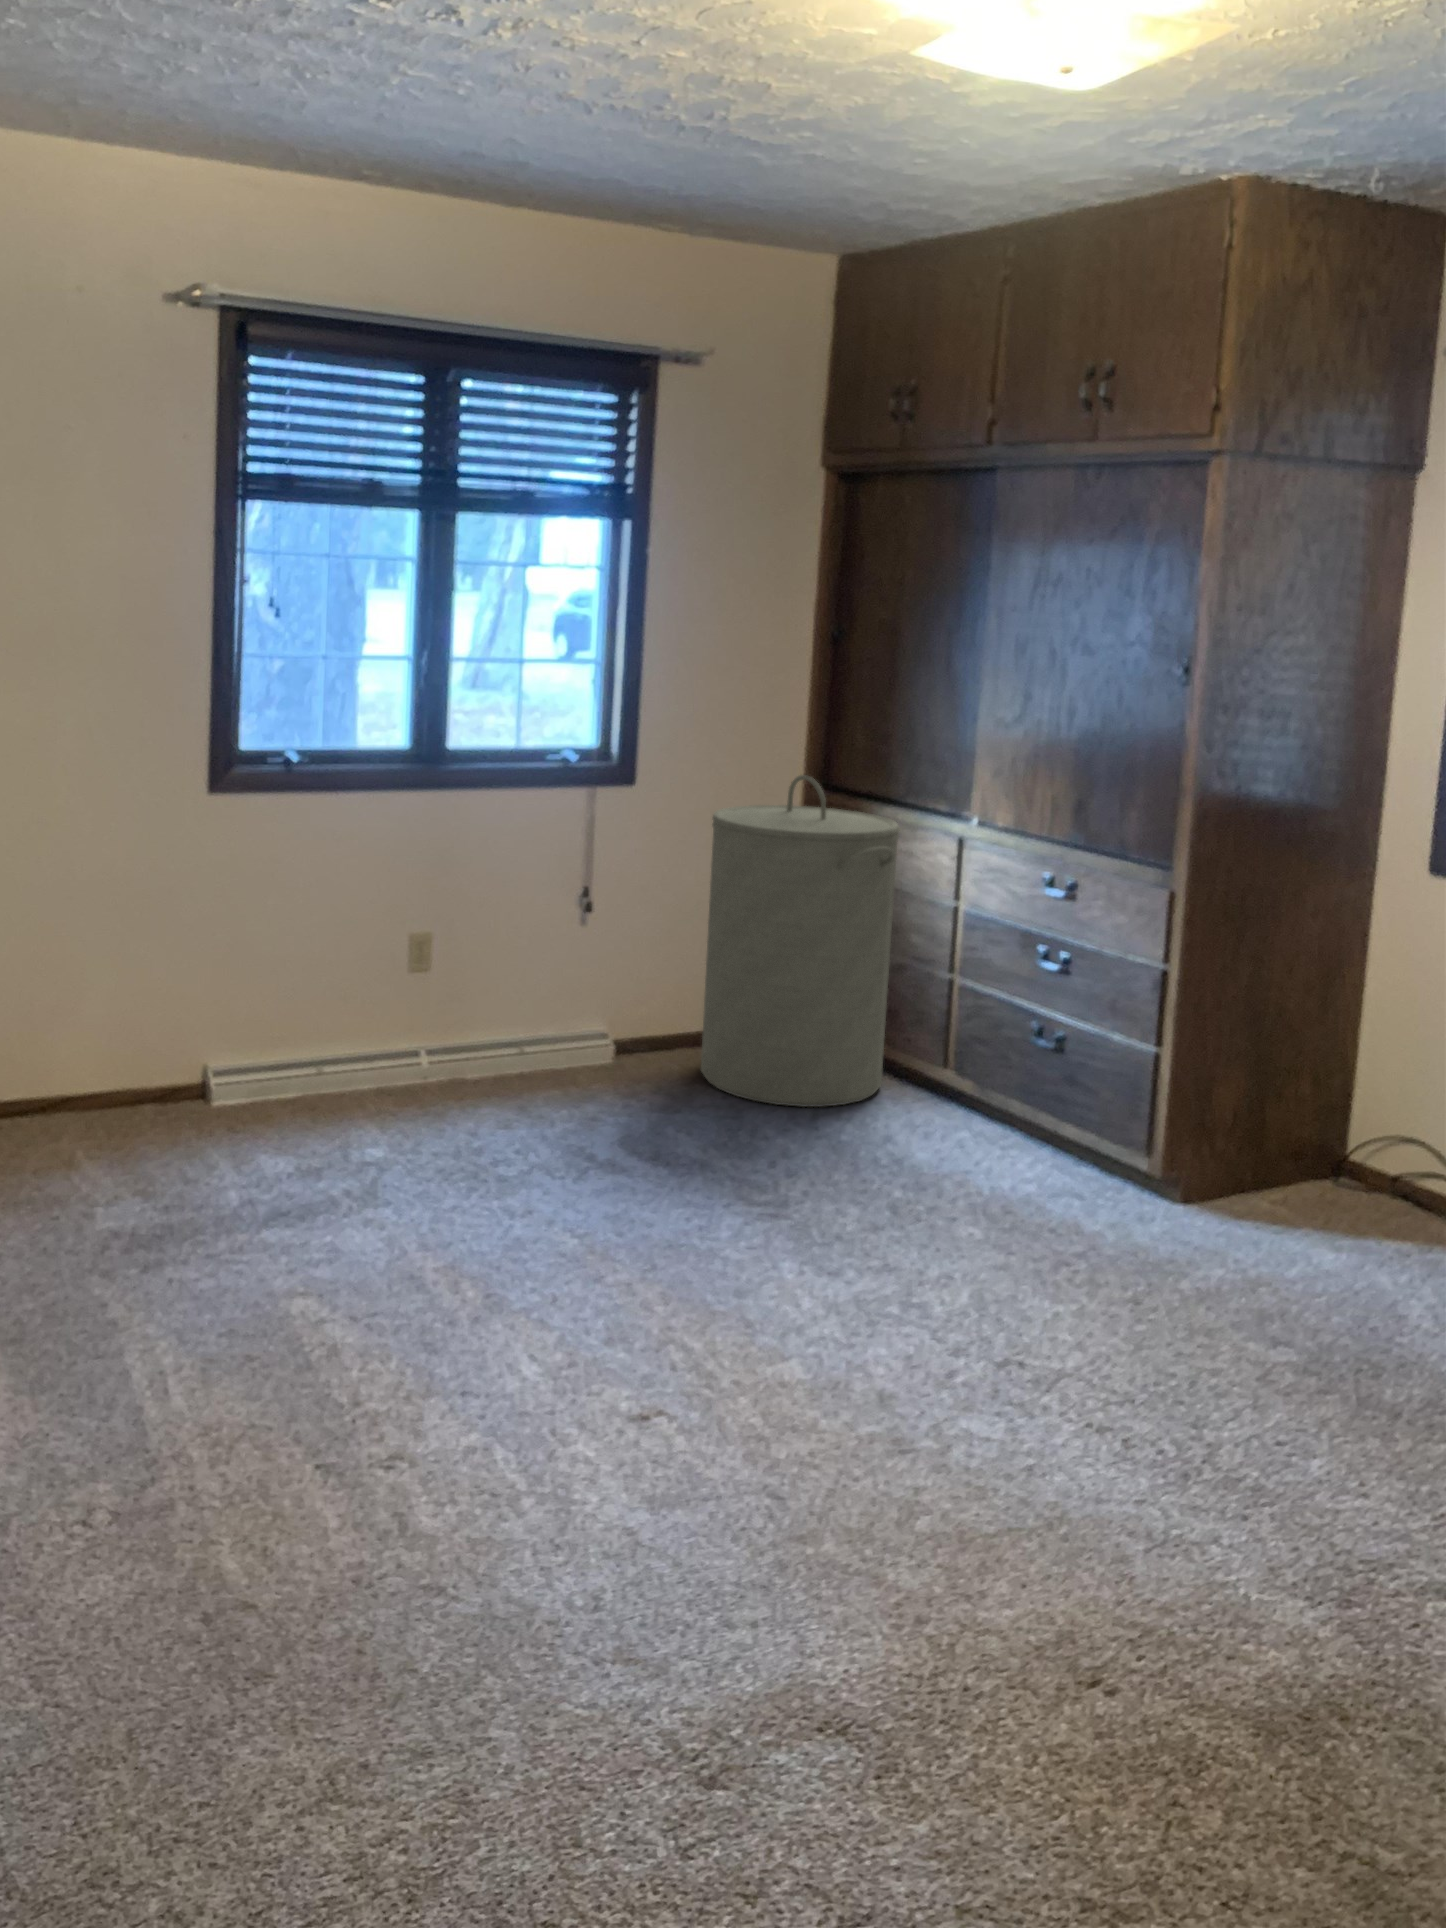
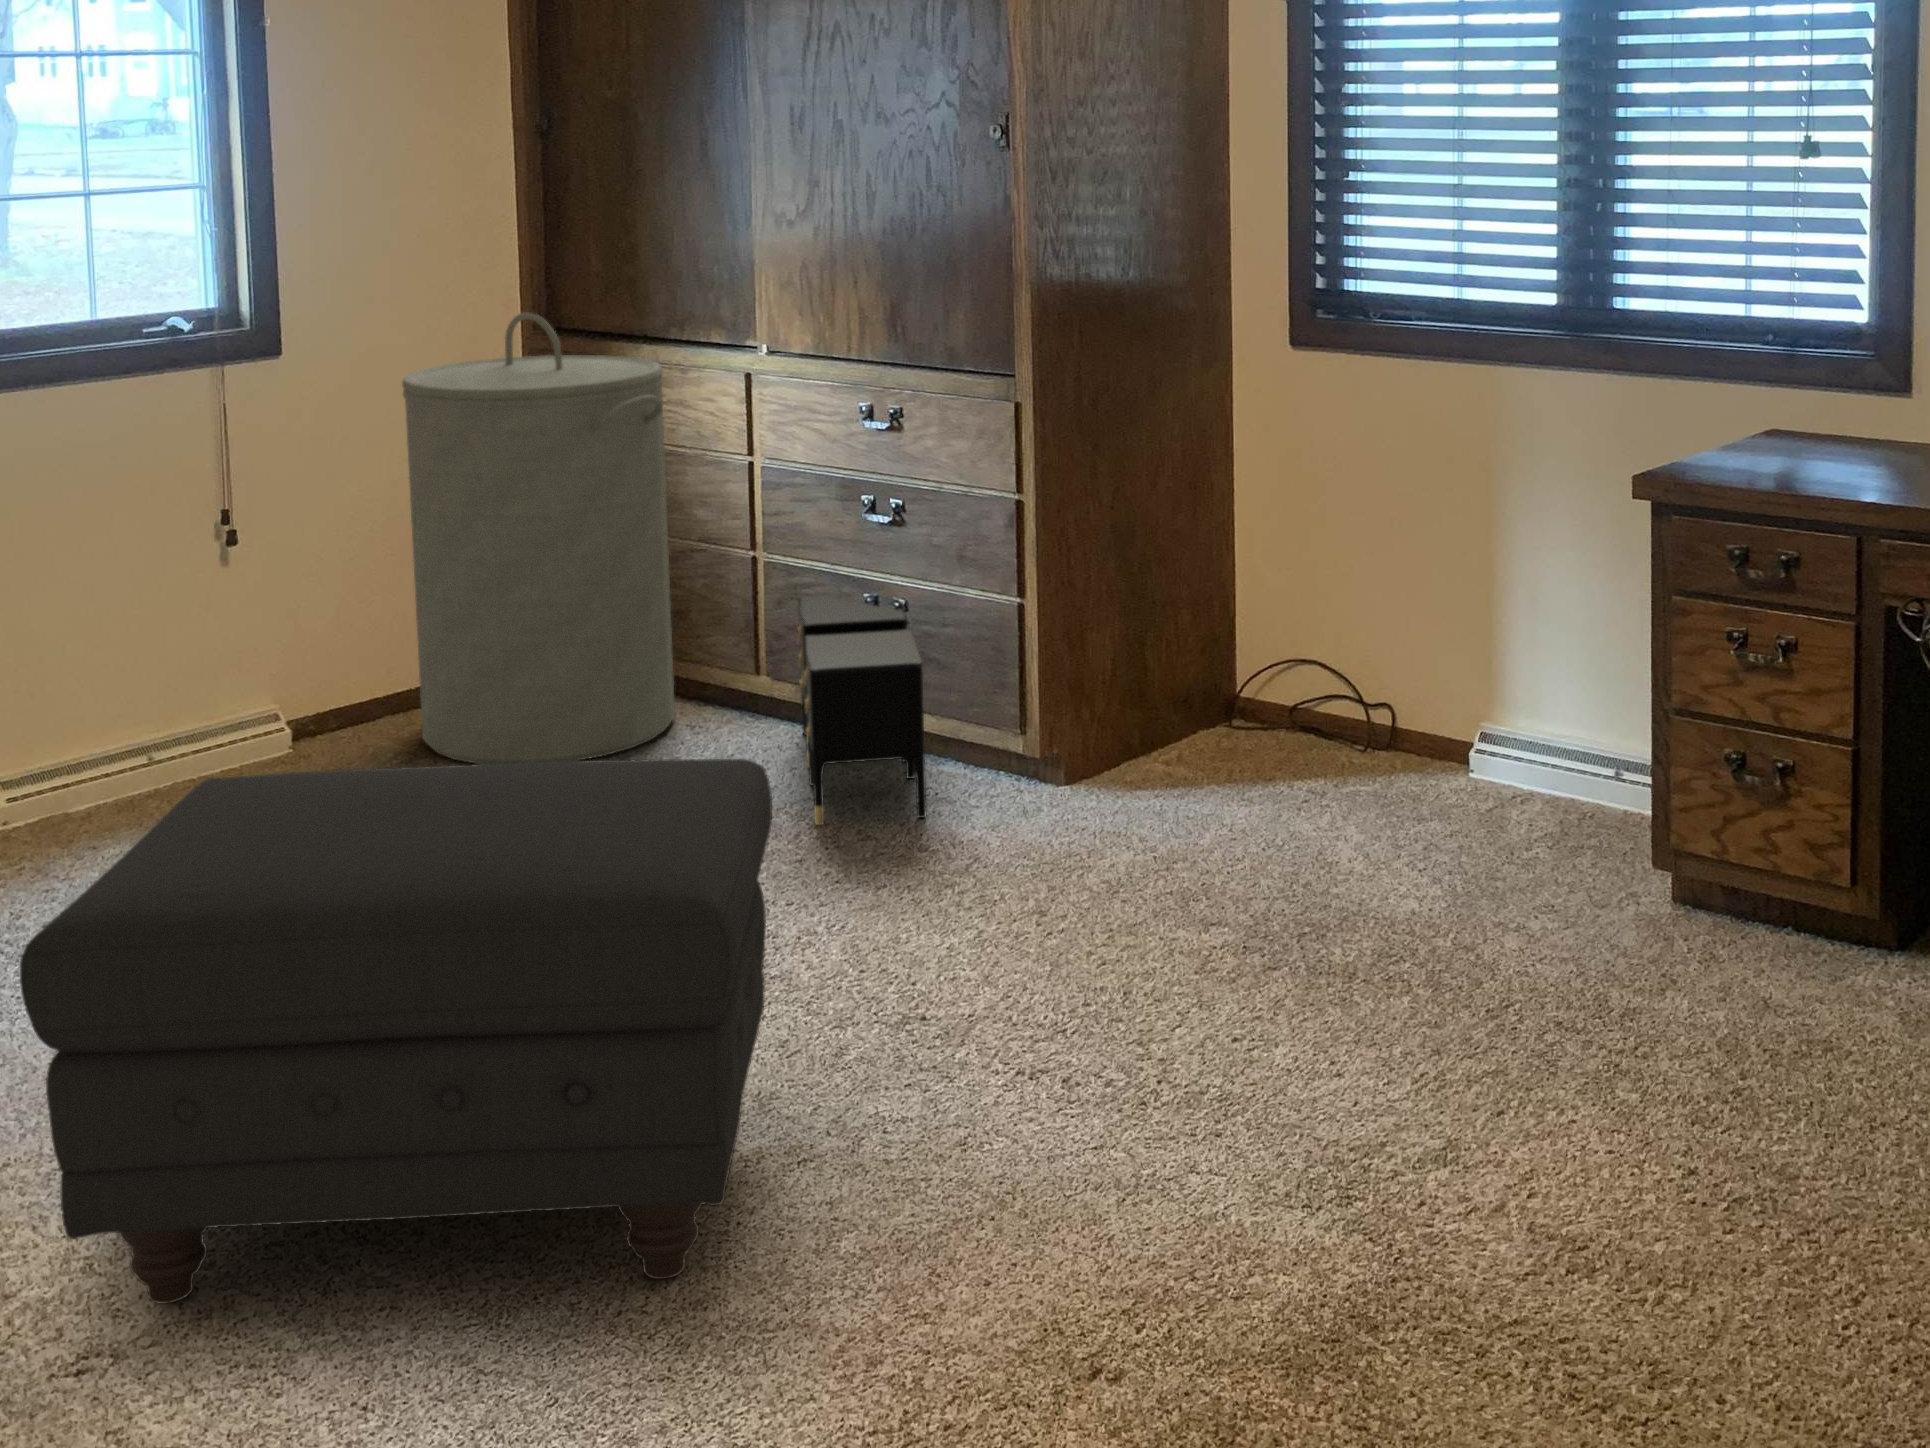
nightstand: none [968,1013,1066,1202] -> present [798,596,926,825]
ottoman: none [383,1080,913,1511] -> present [20,759,772,1304]

